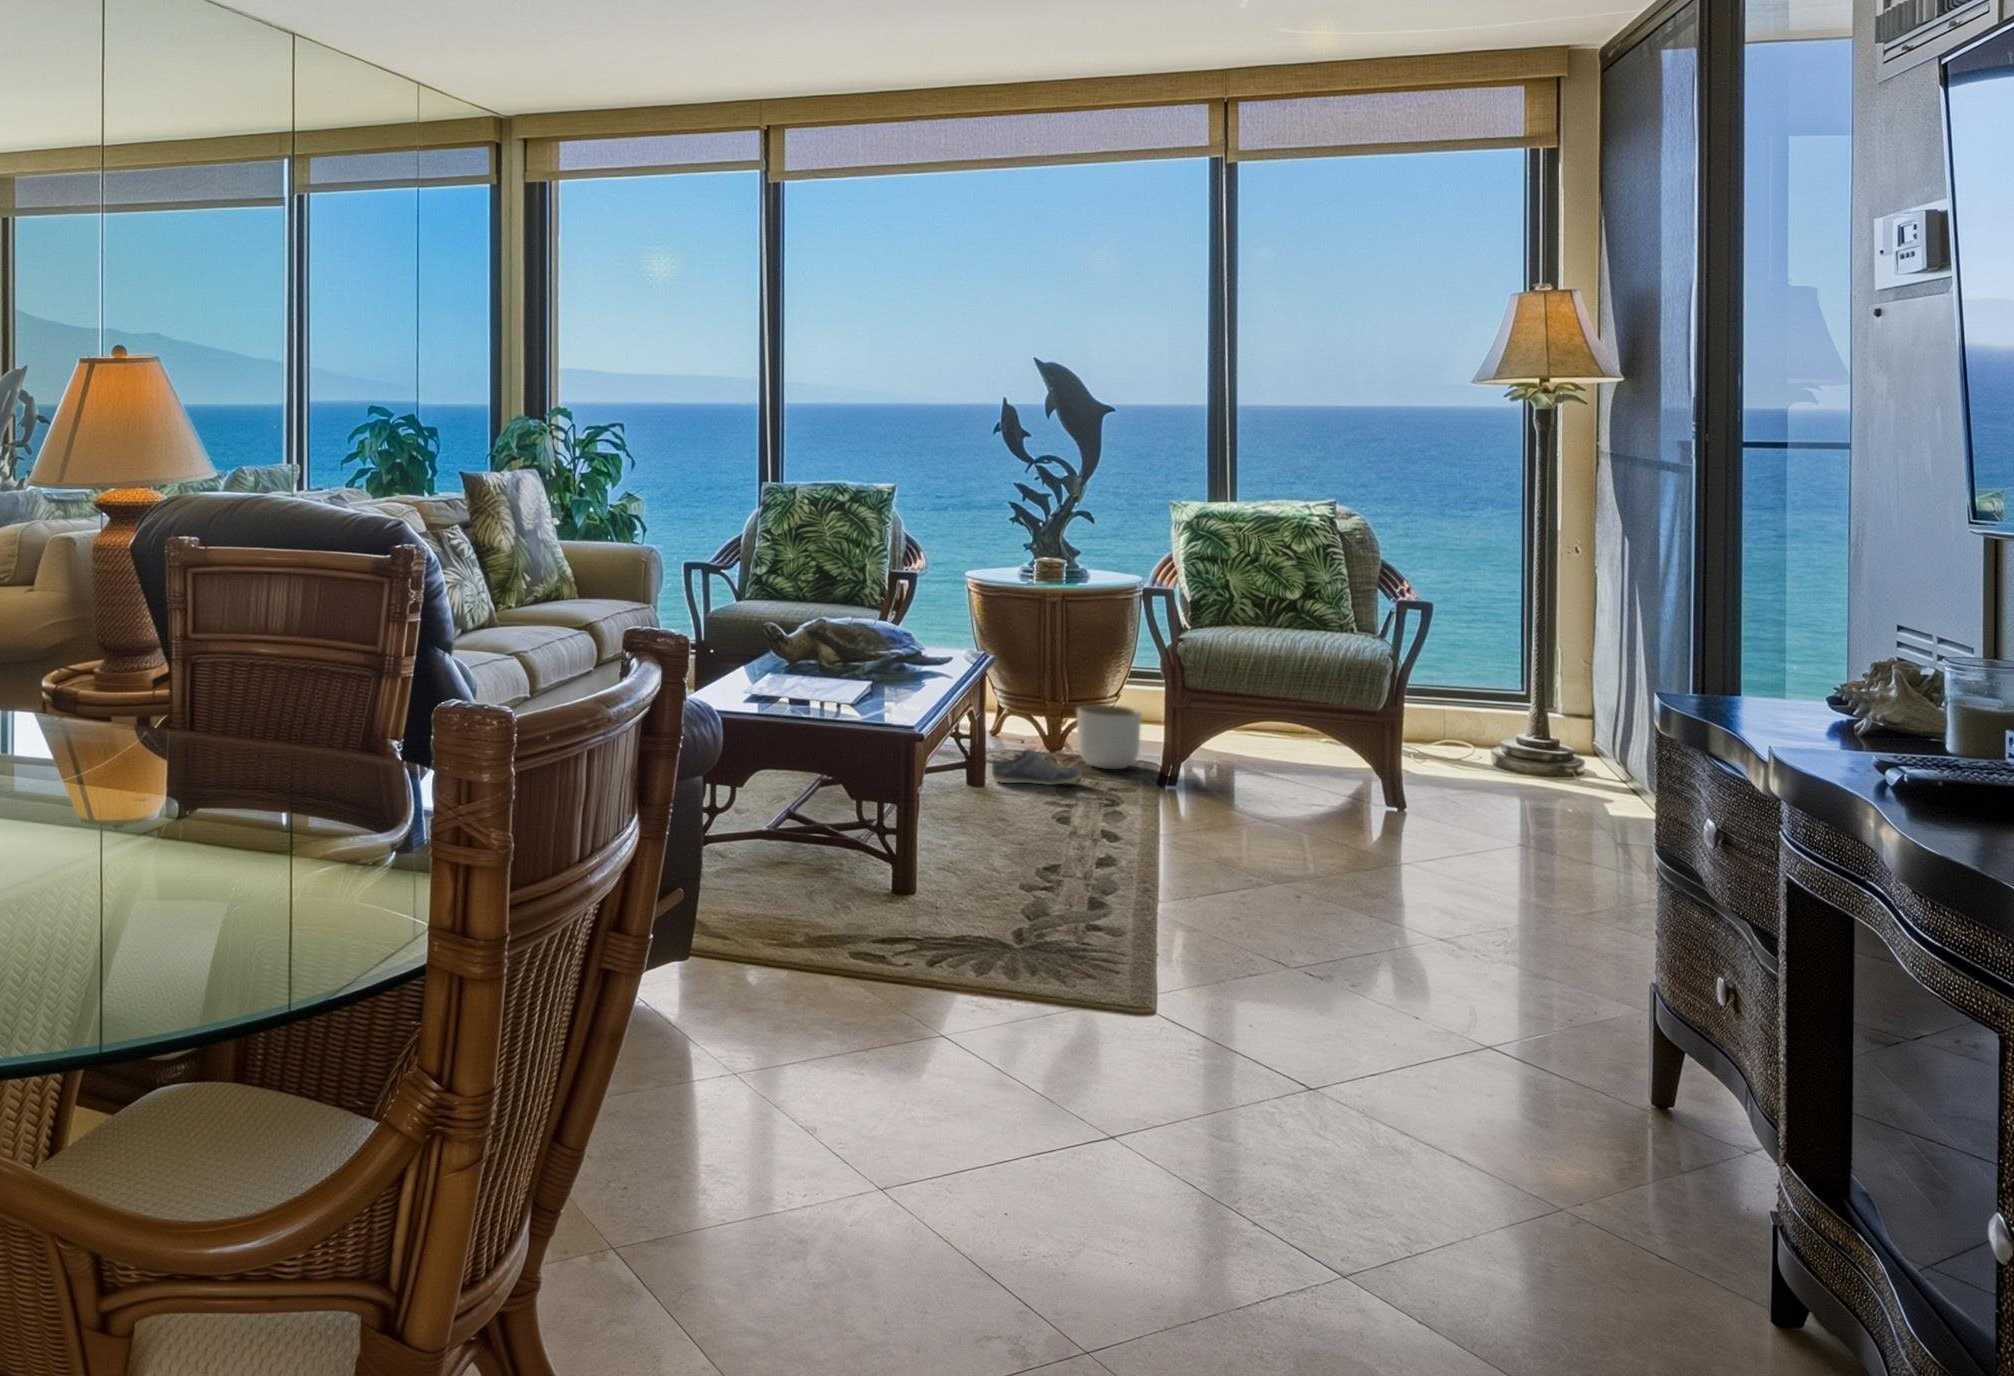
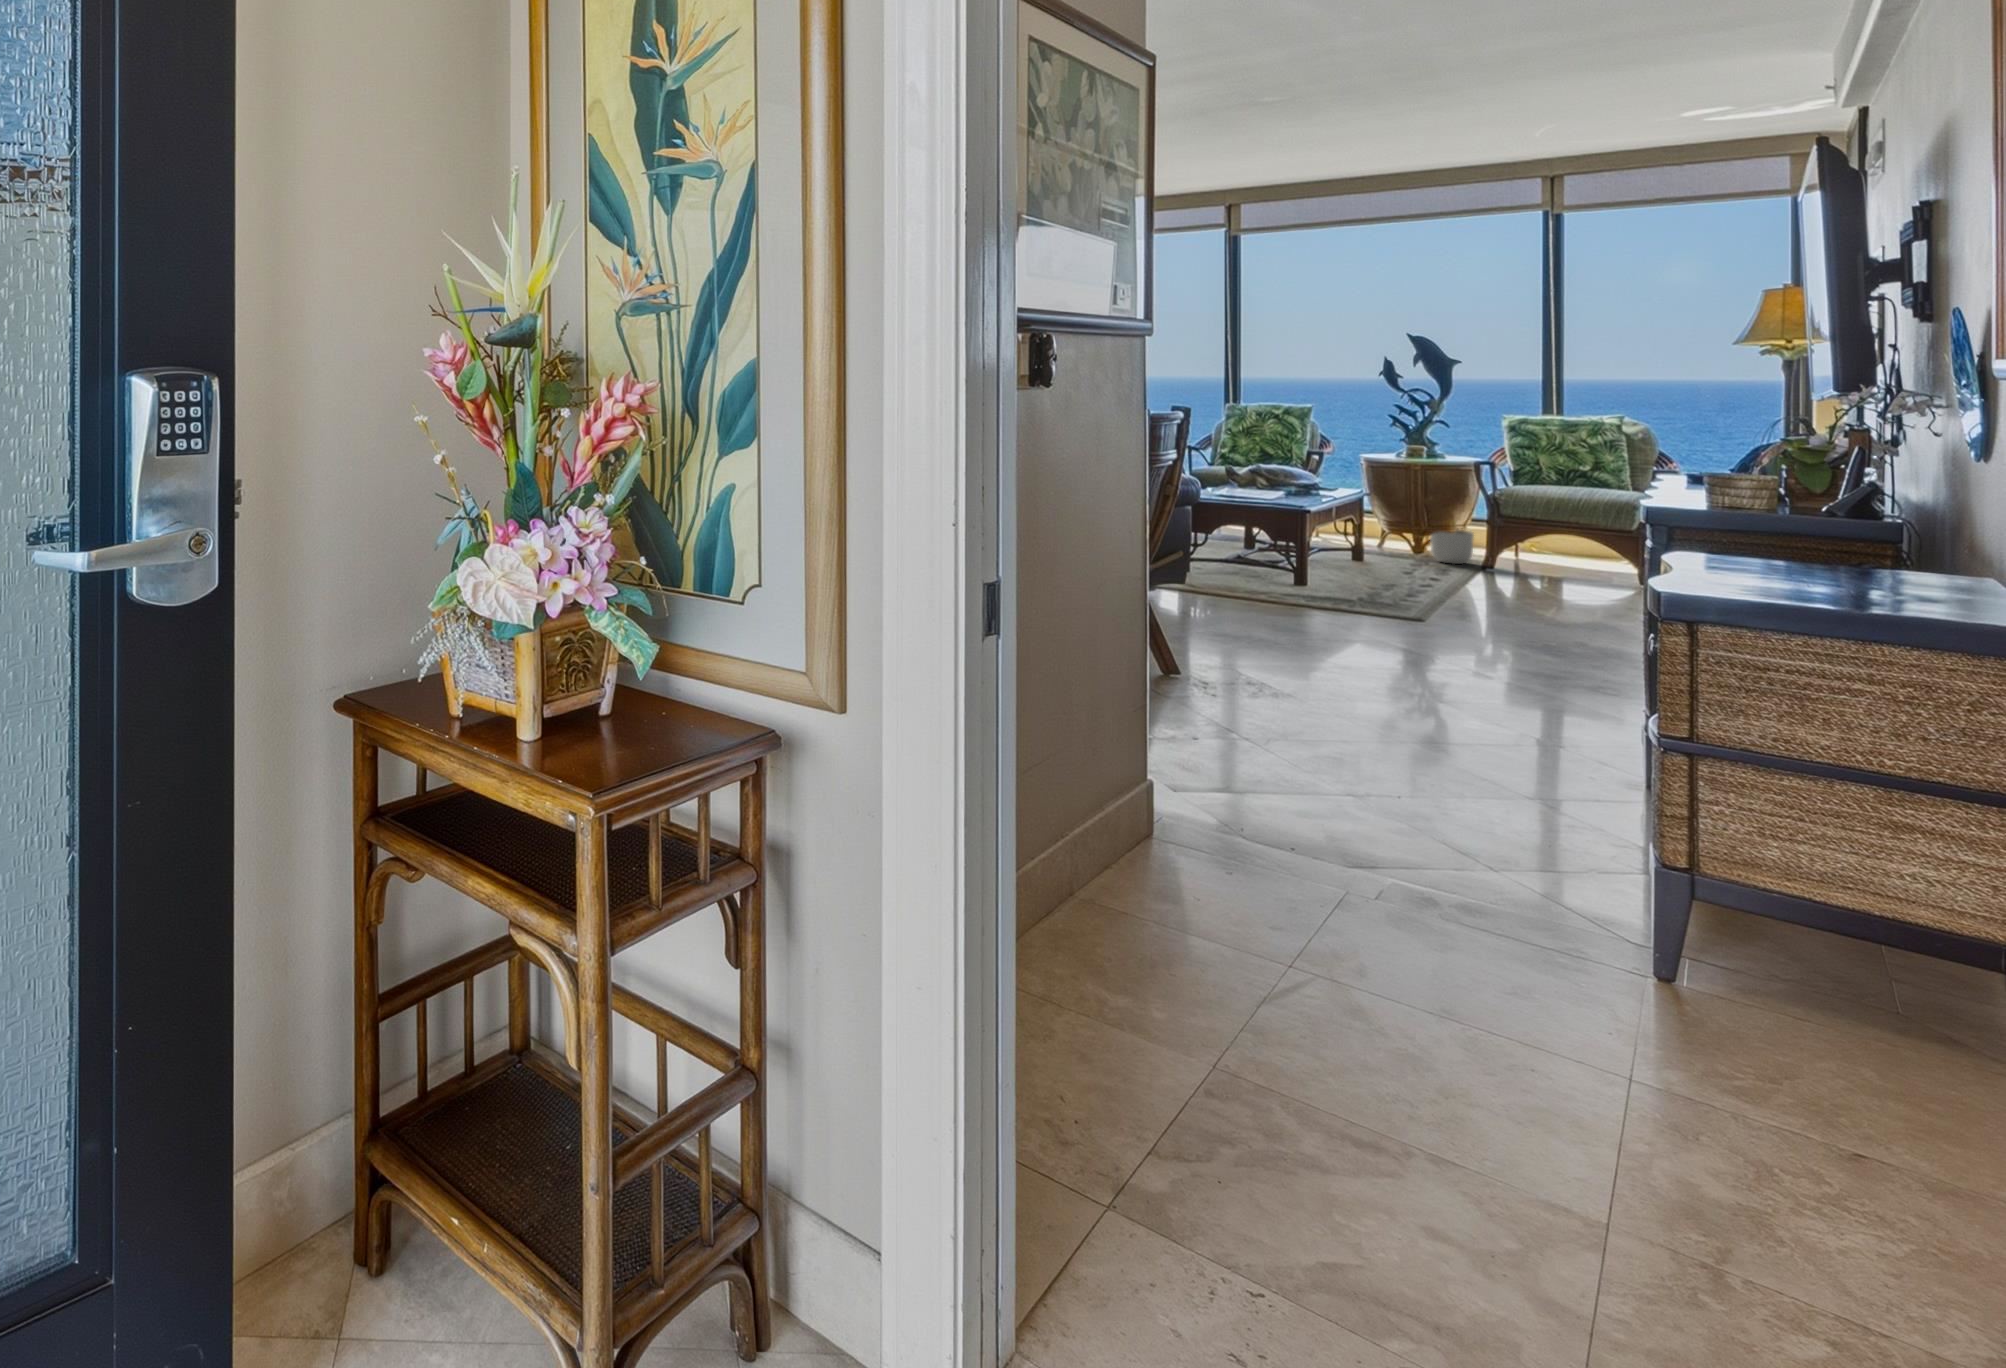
shoe: present [992,749,1082,785] -> none [1371,547,1430,567]

